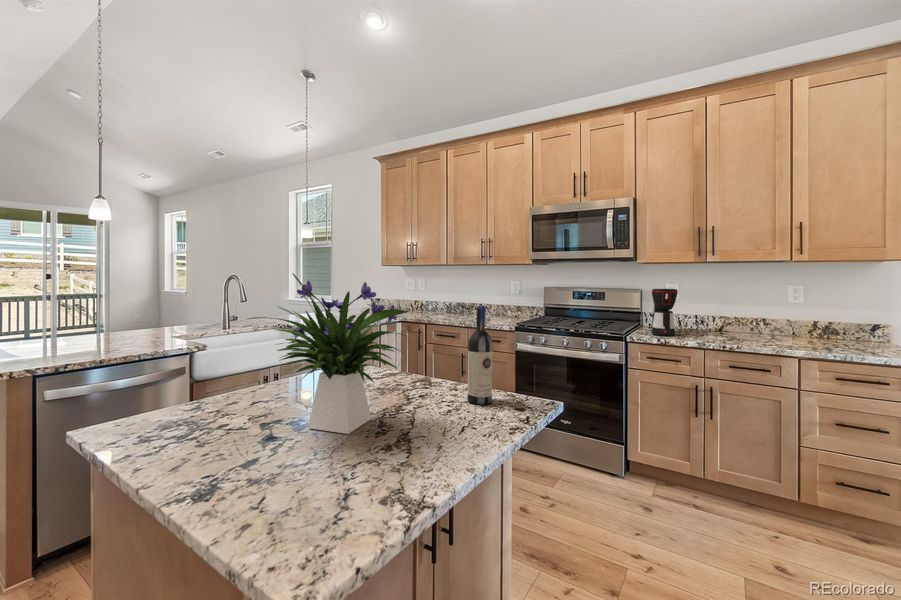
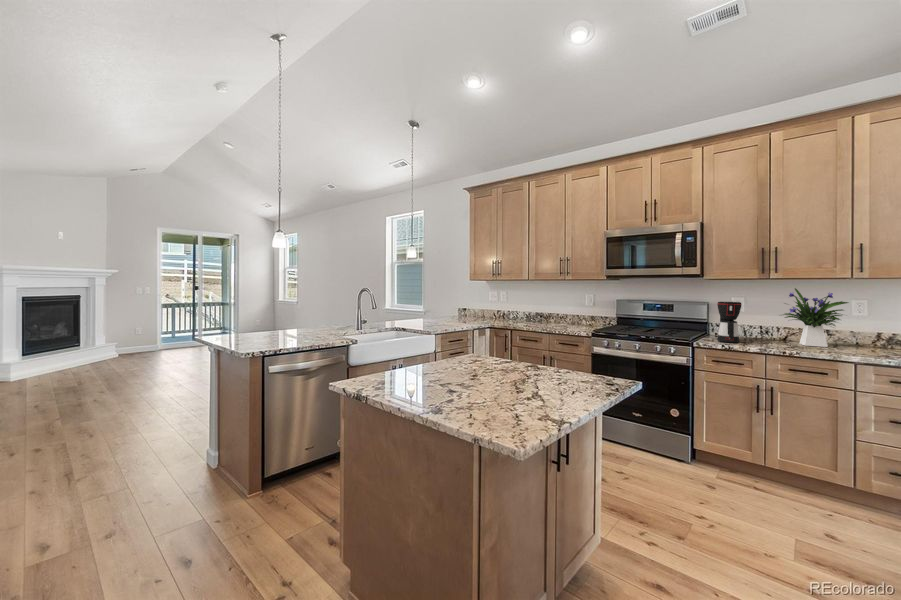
flower arrangement: present [248,273,408,434] -> present [784,288,848,347]
wine bottle: present [467,306,493,404] -> none [570,314,589,380]

